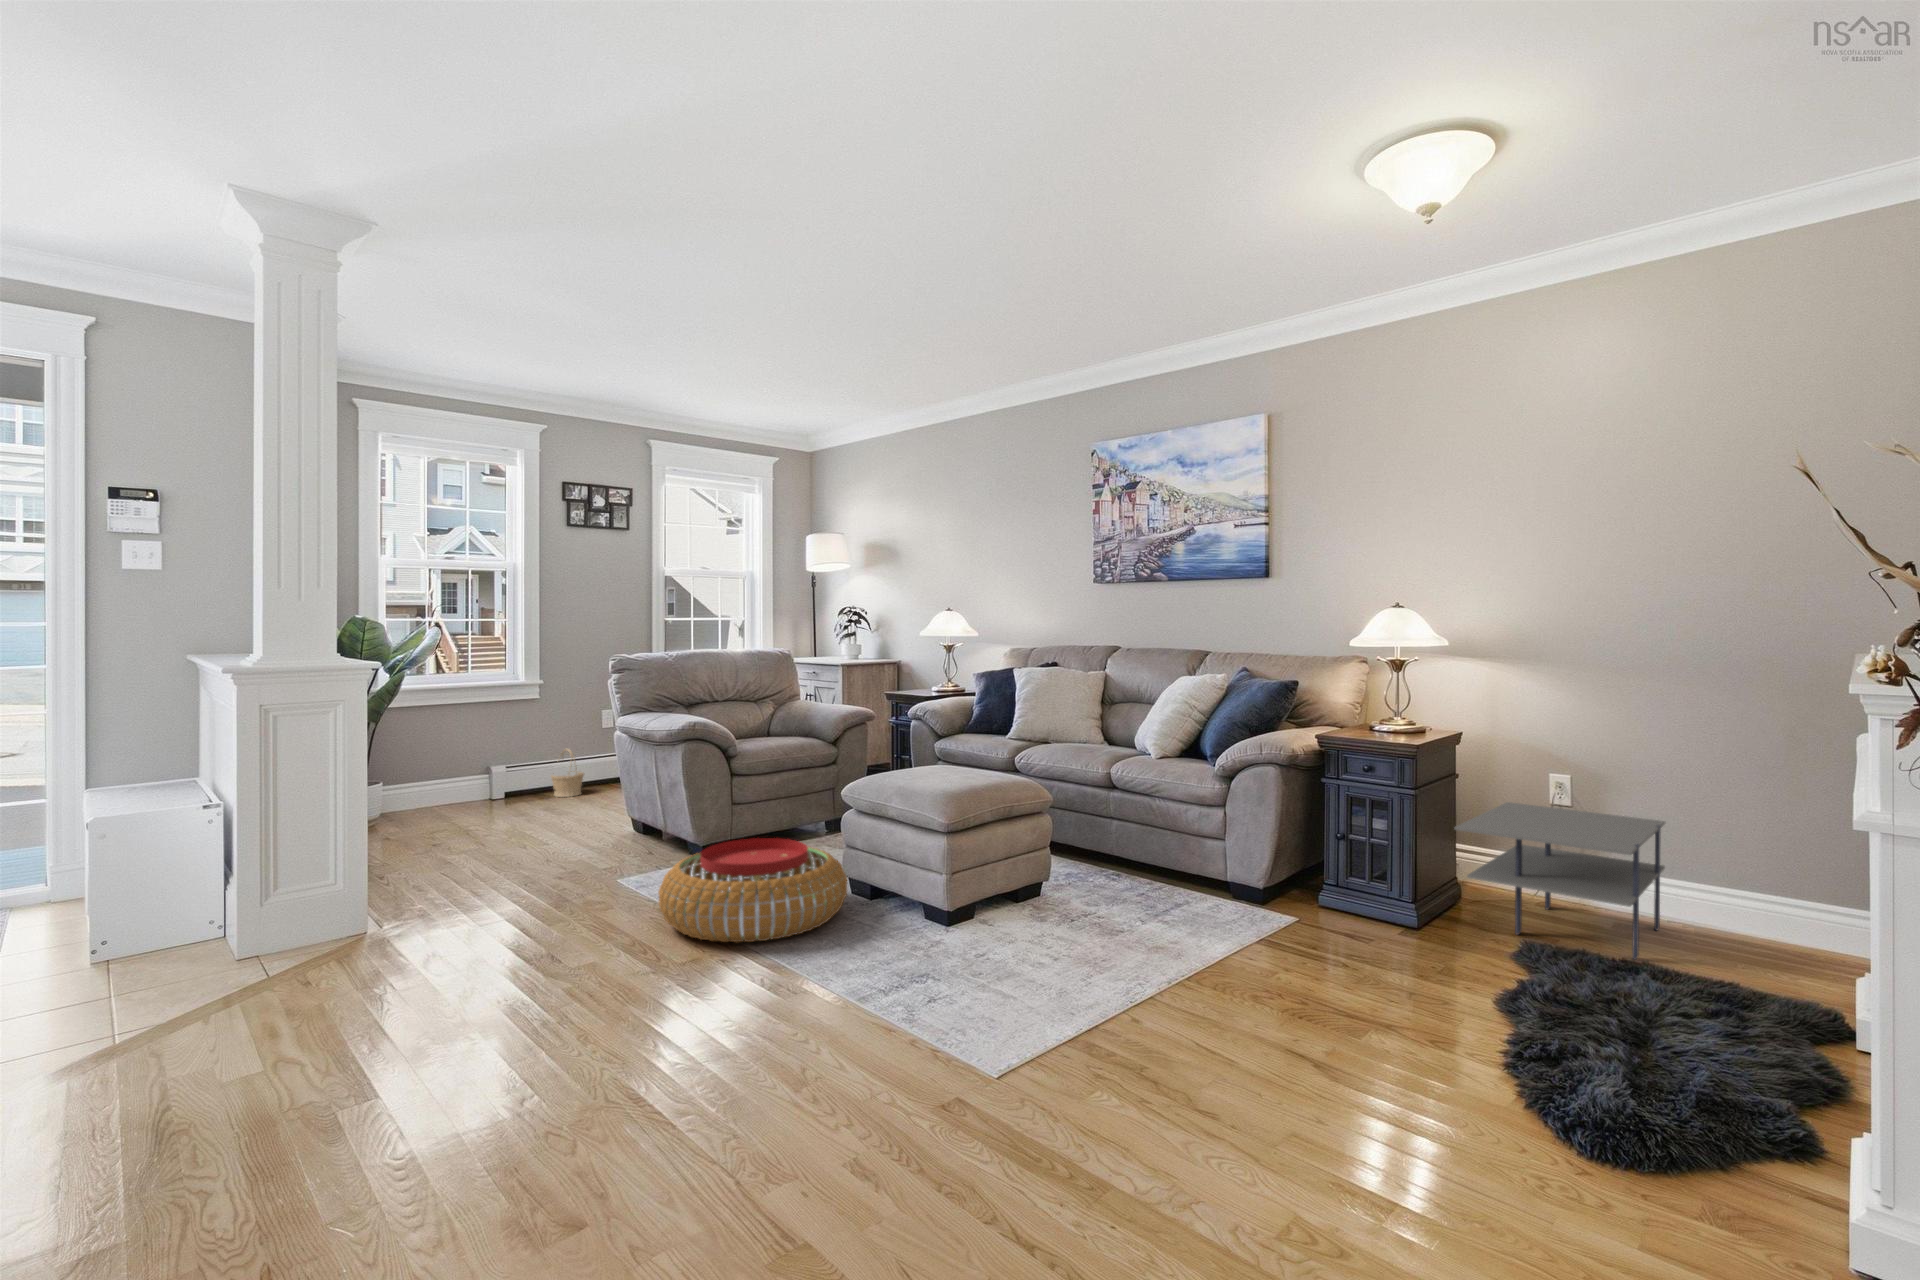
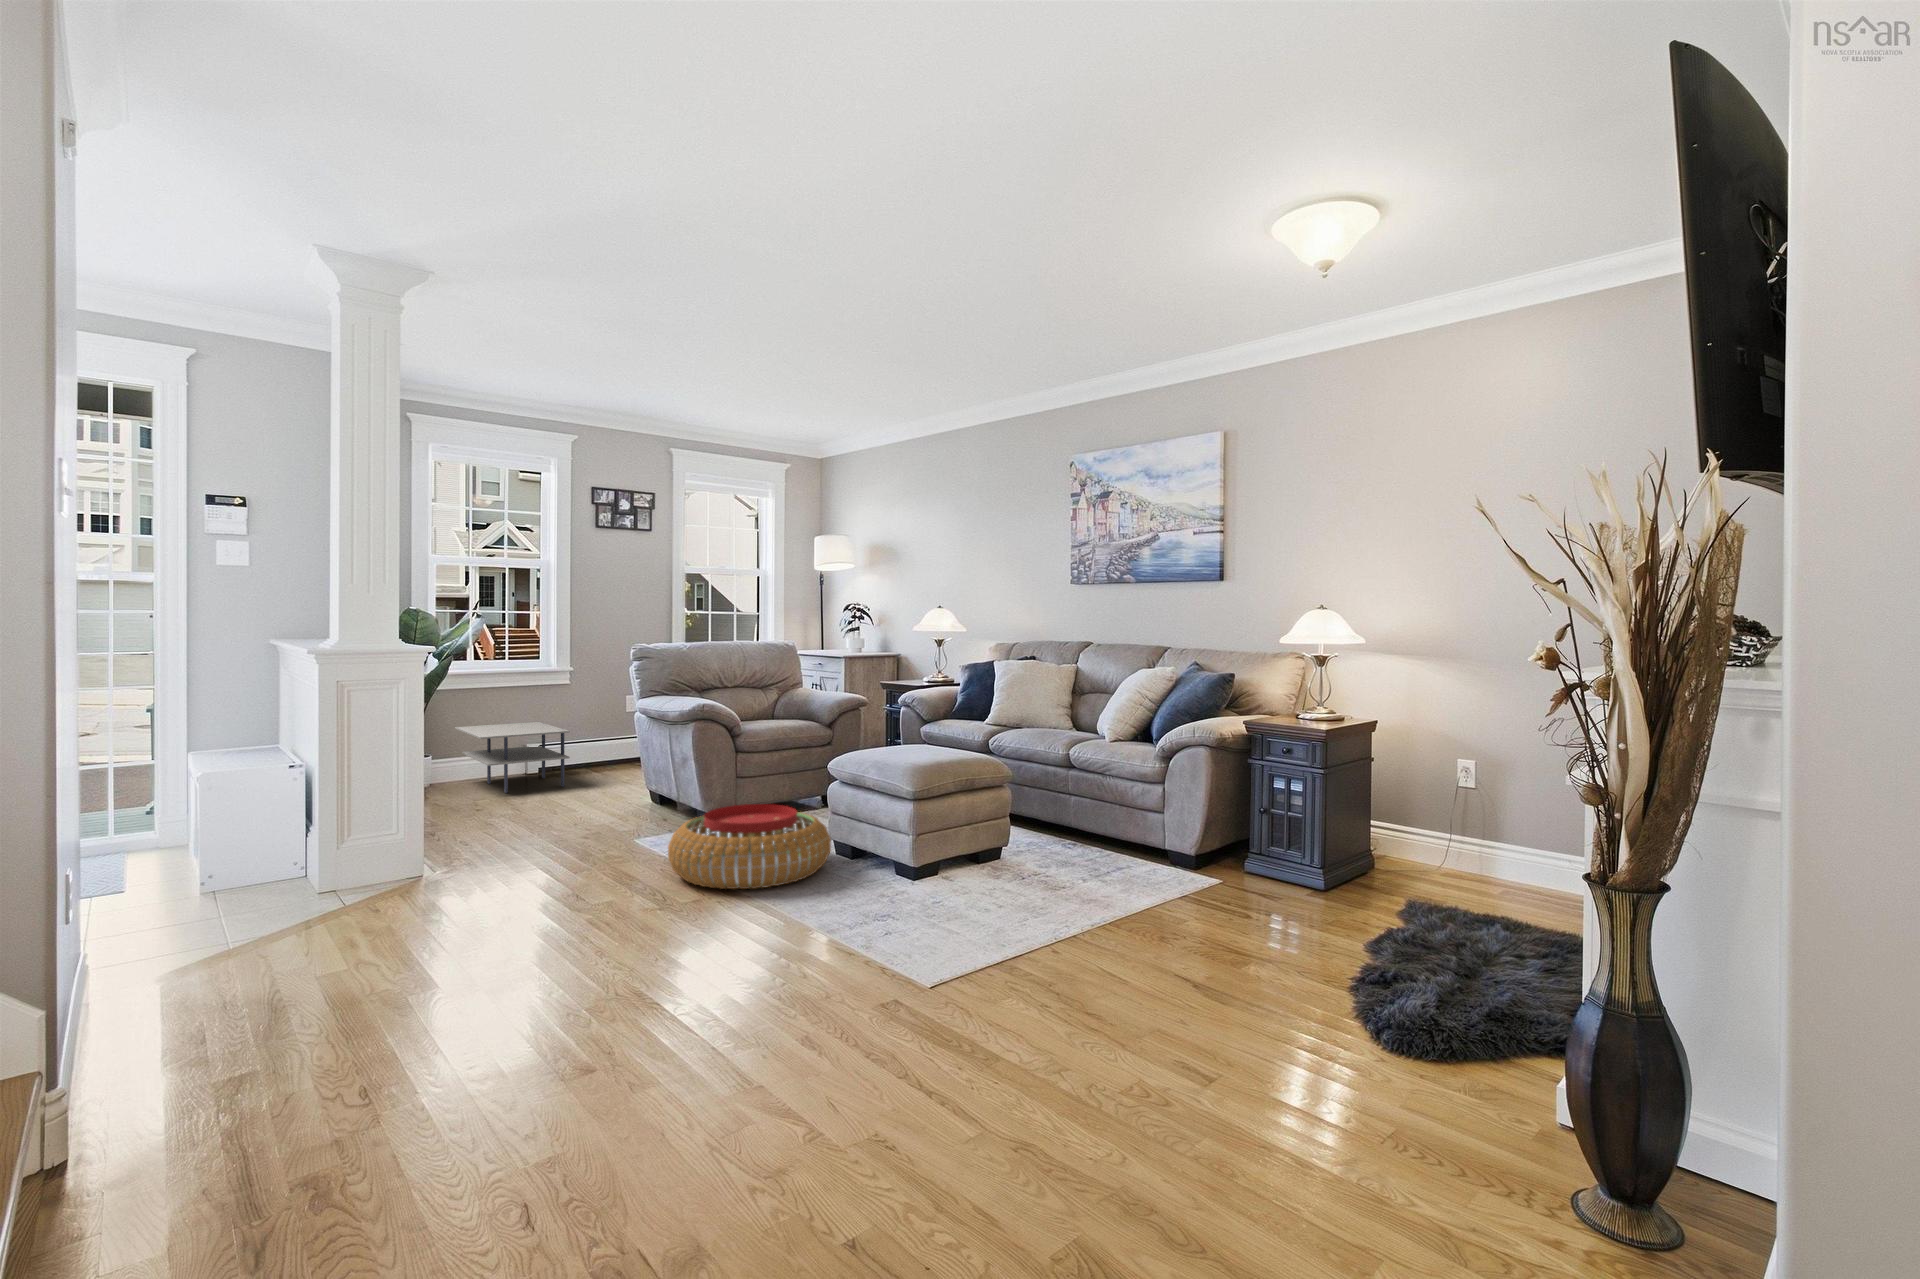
basket: present [551,749,584,797] -> none [580,728,611,772]
side table: present [1455,802,1665,959] -> present [455,722,570,793]

